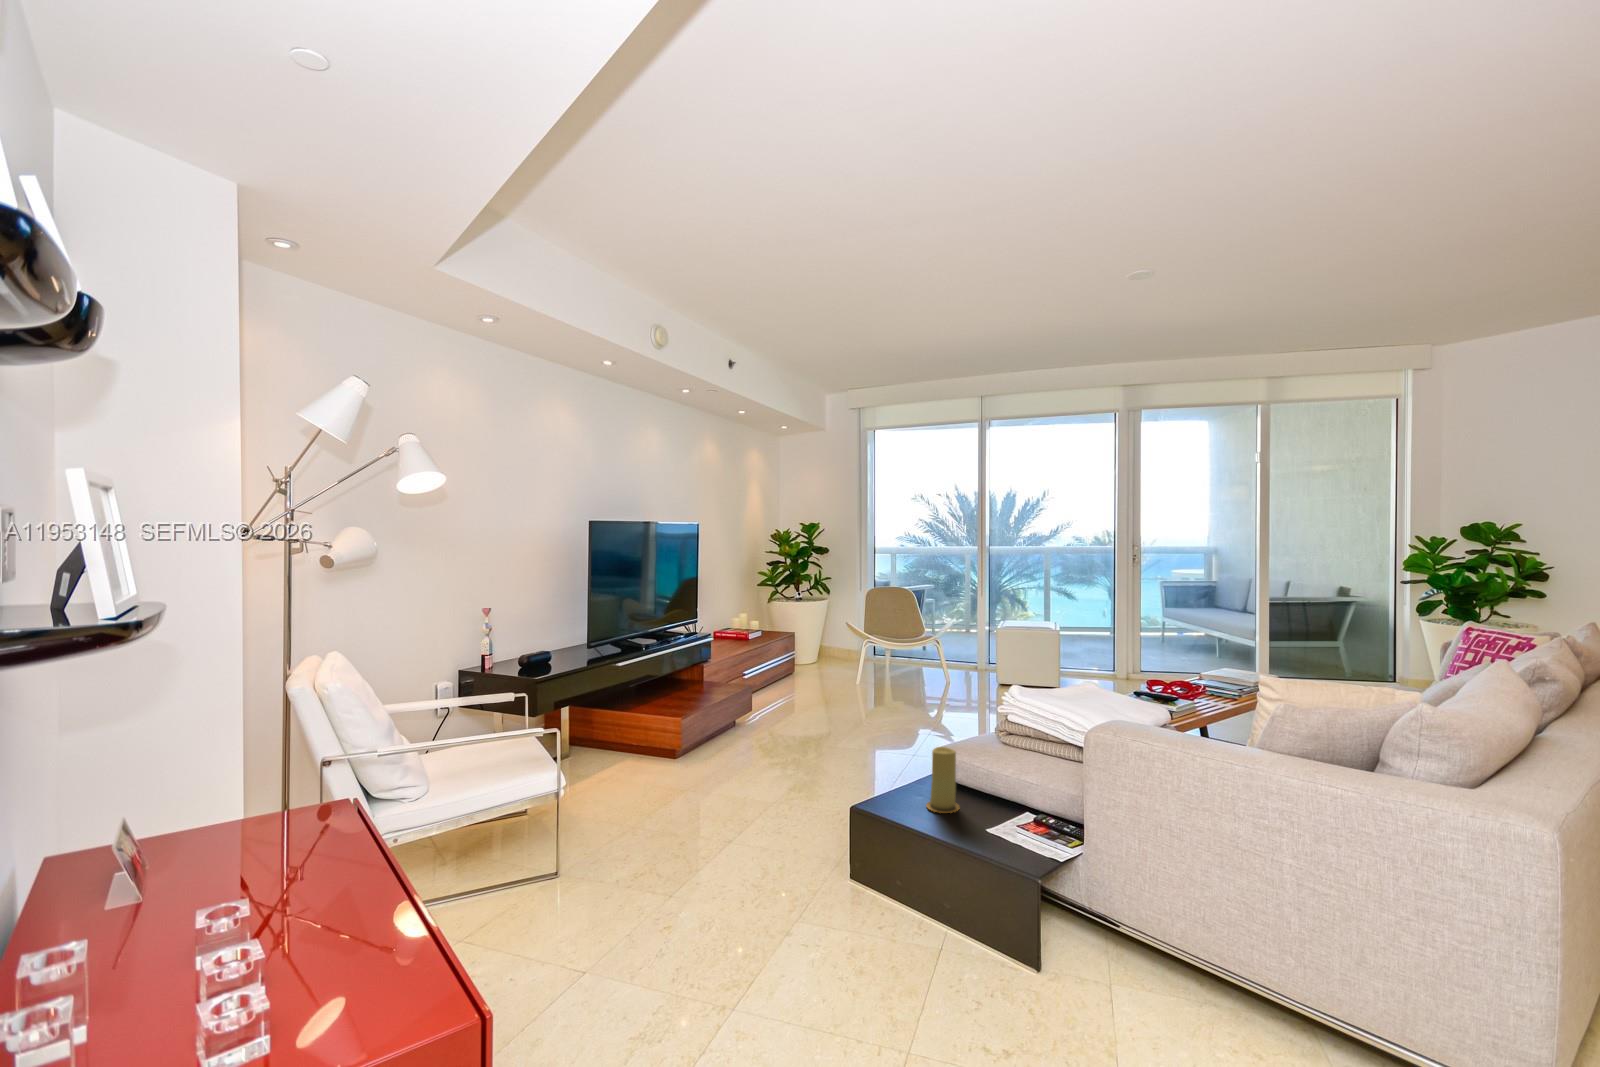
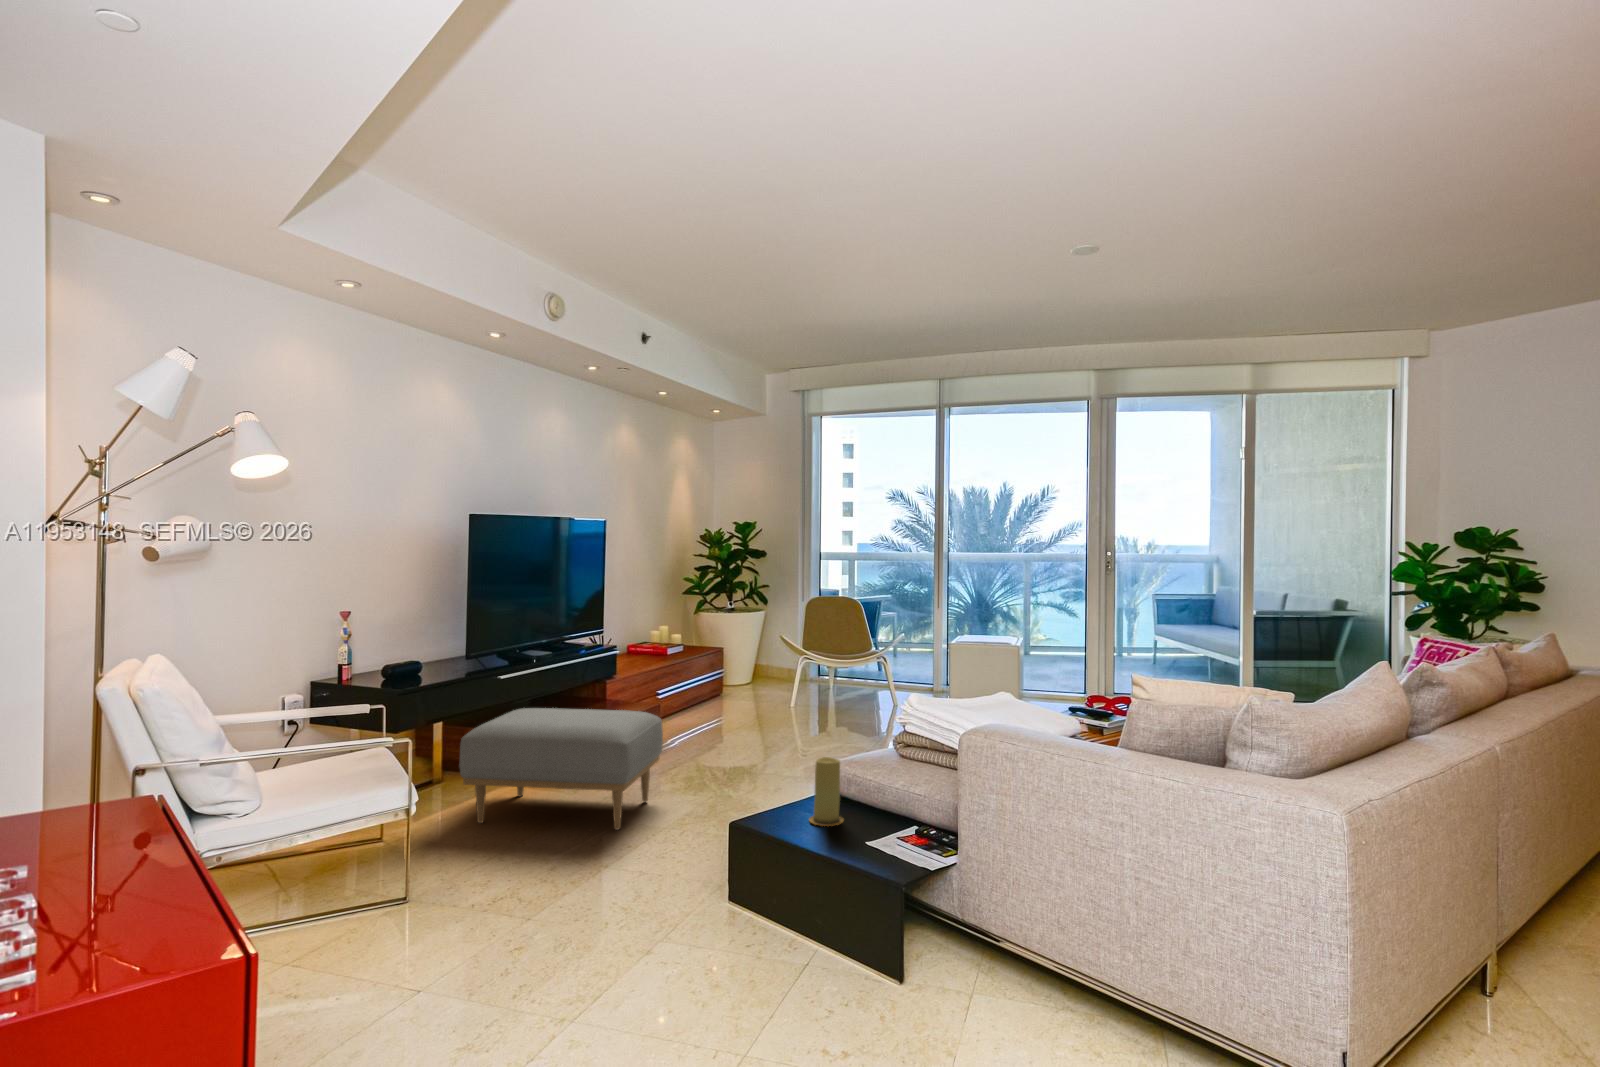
ottoman: none [590,693,765,805] -> present [459,708,663,830]

